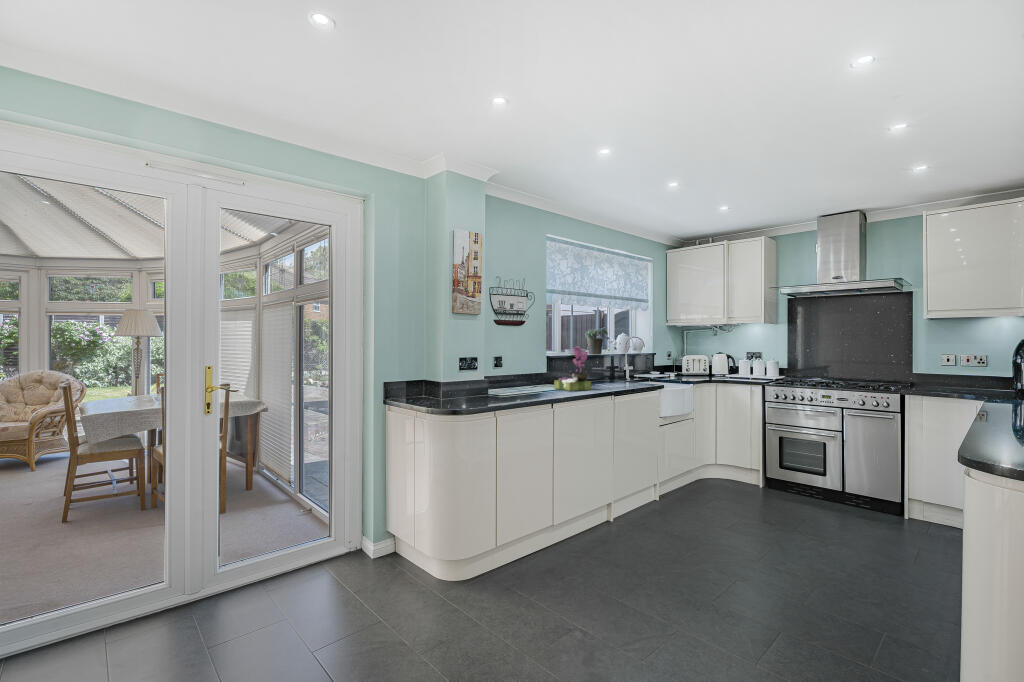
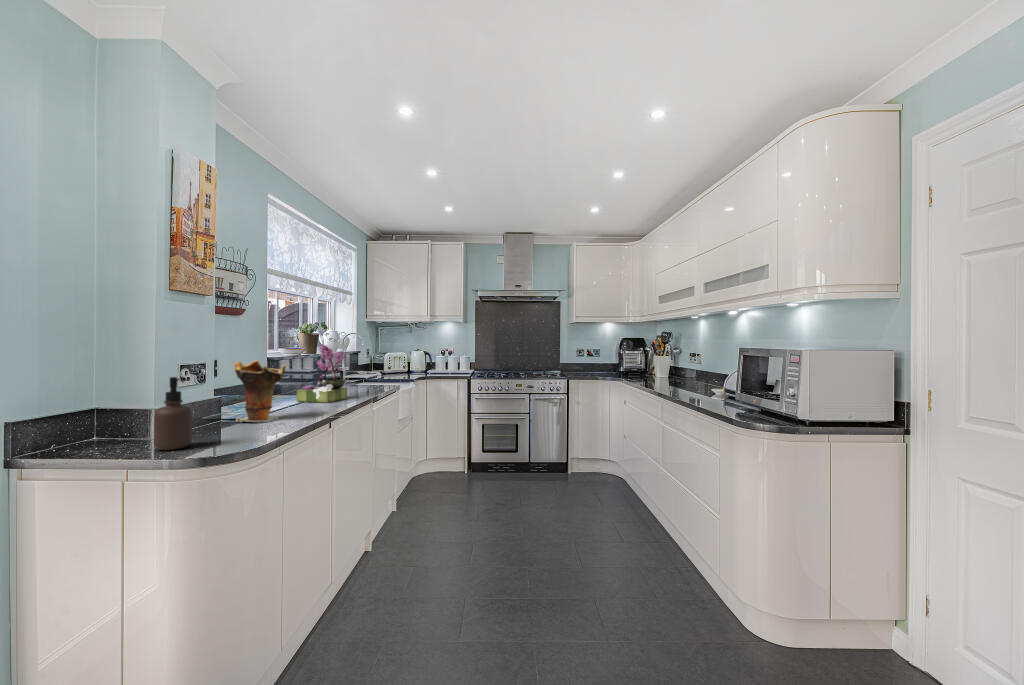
decorative vase: none [493,356,522,397] -> present [235,360,285,422]
soap dispenser: none [434,363,451,404] -> present [154,377,192,450]

